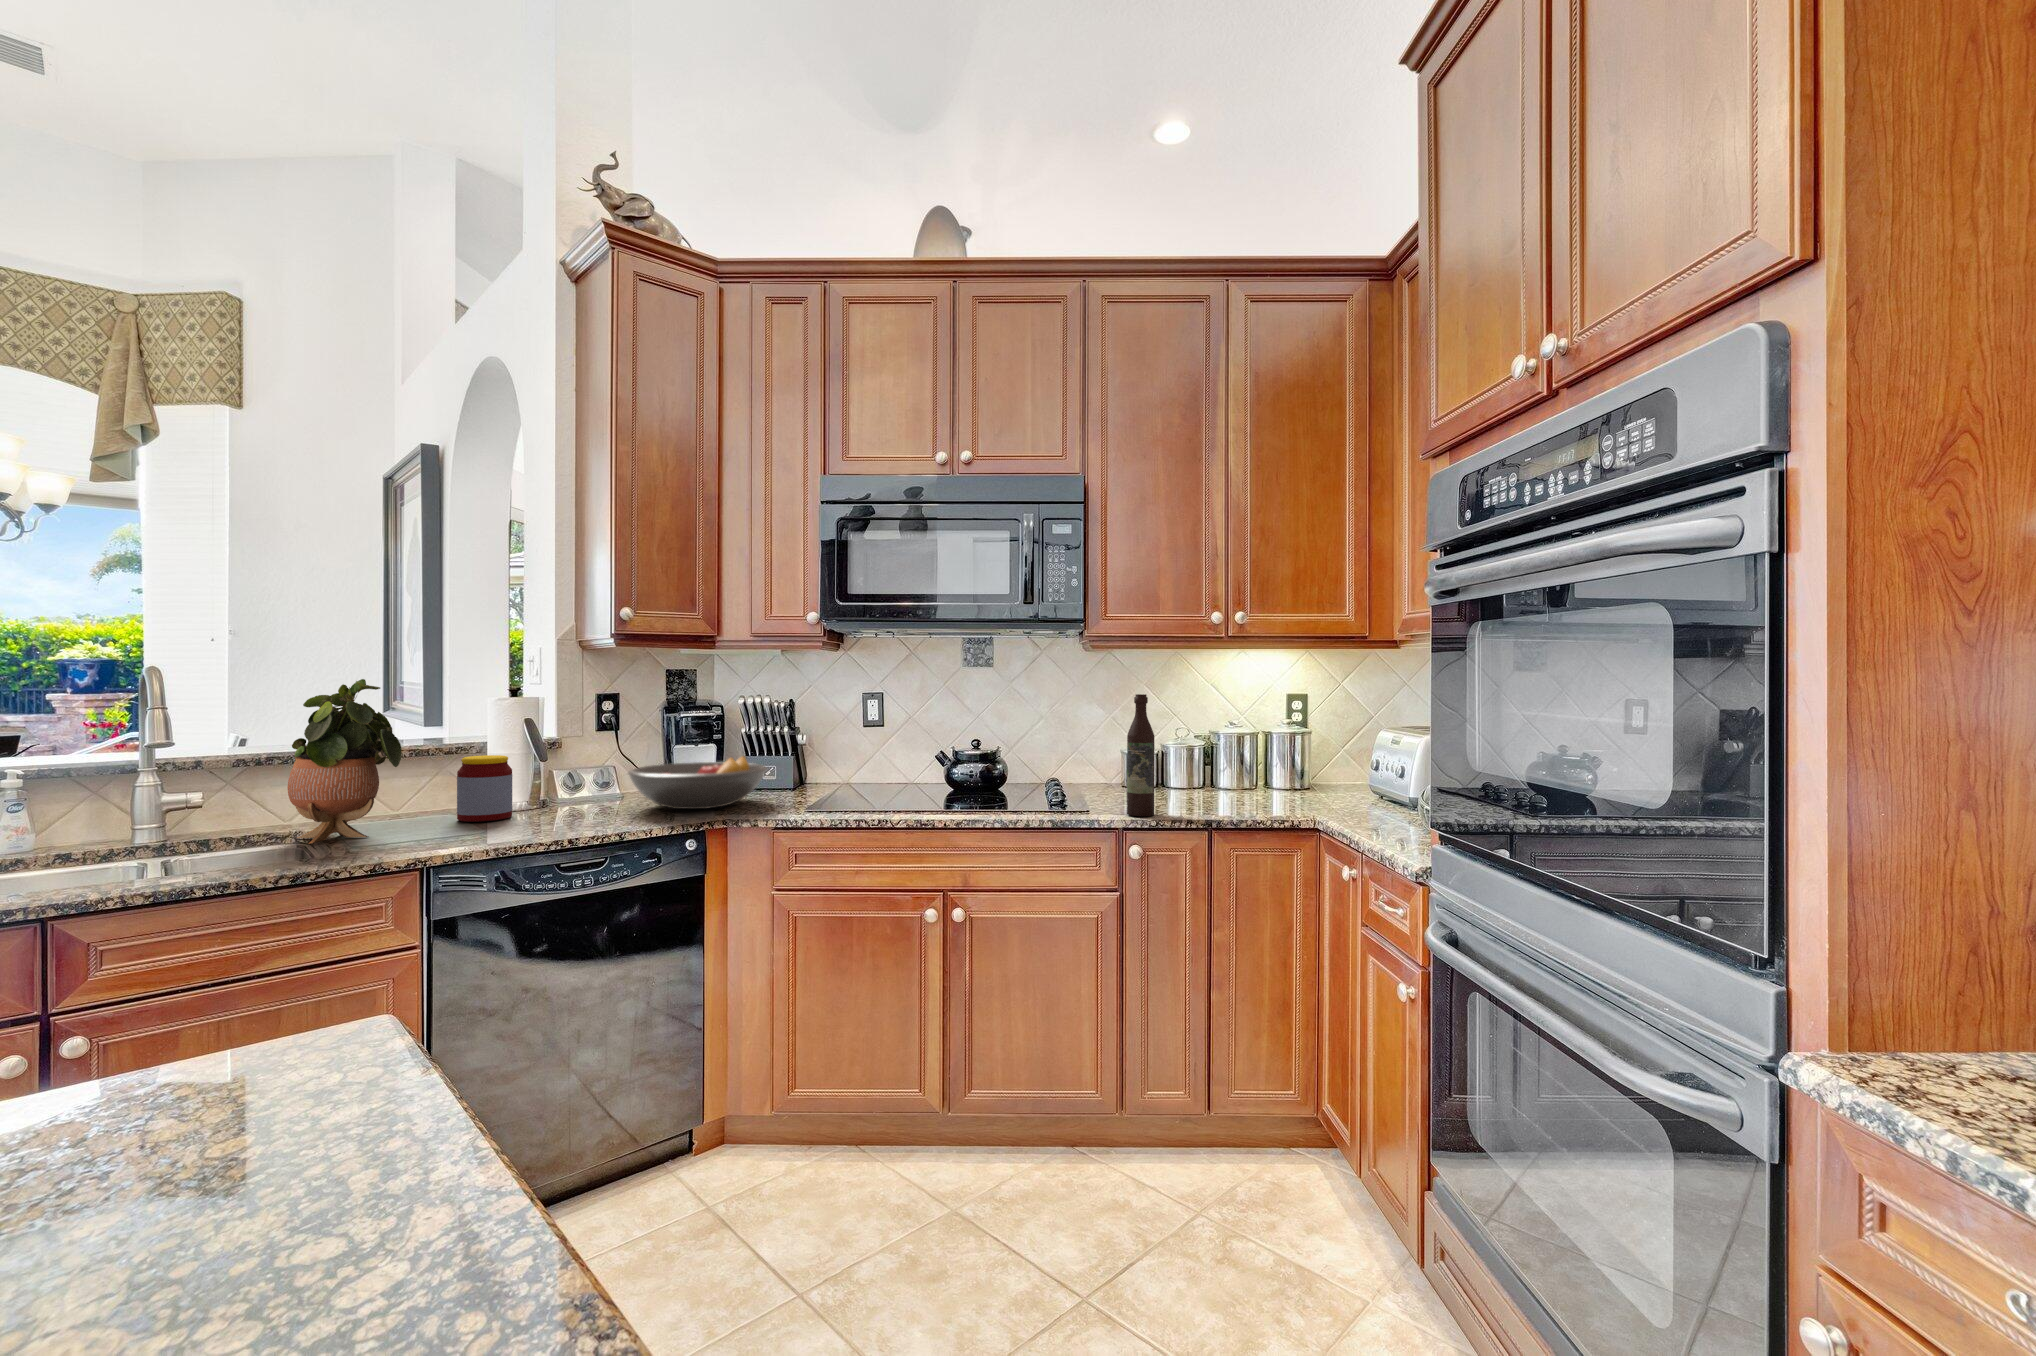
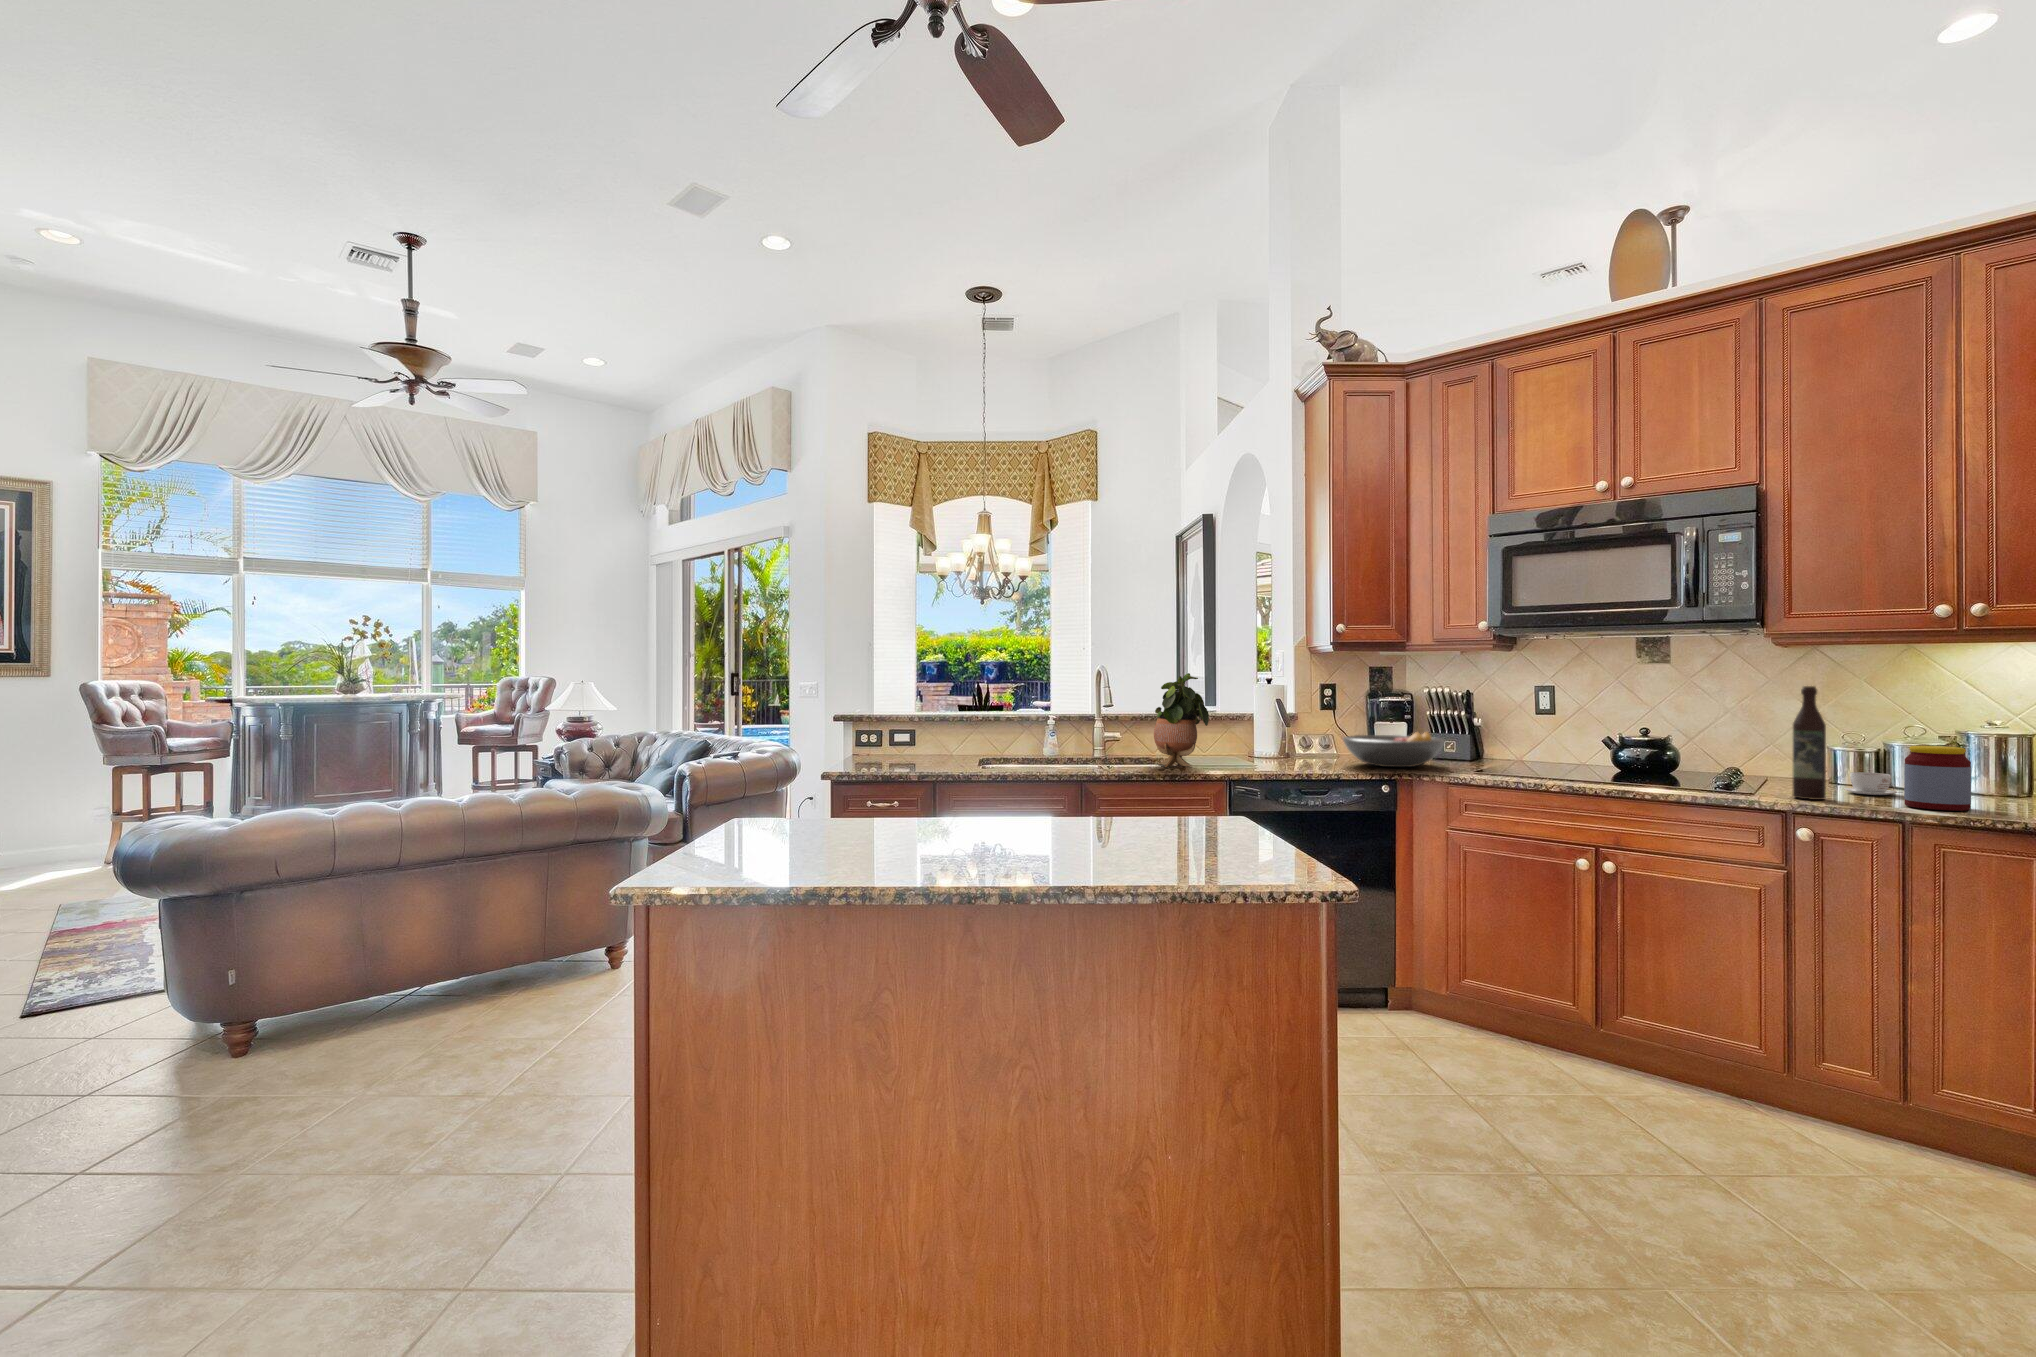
jar: present [457,755,512,822] -> present [1904,746,1971,811]
coffee cup: none [1157,781,1203,804] -> present [1844,772,1902,795]

